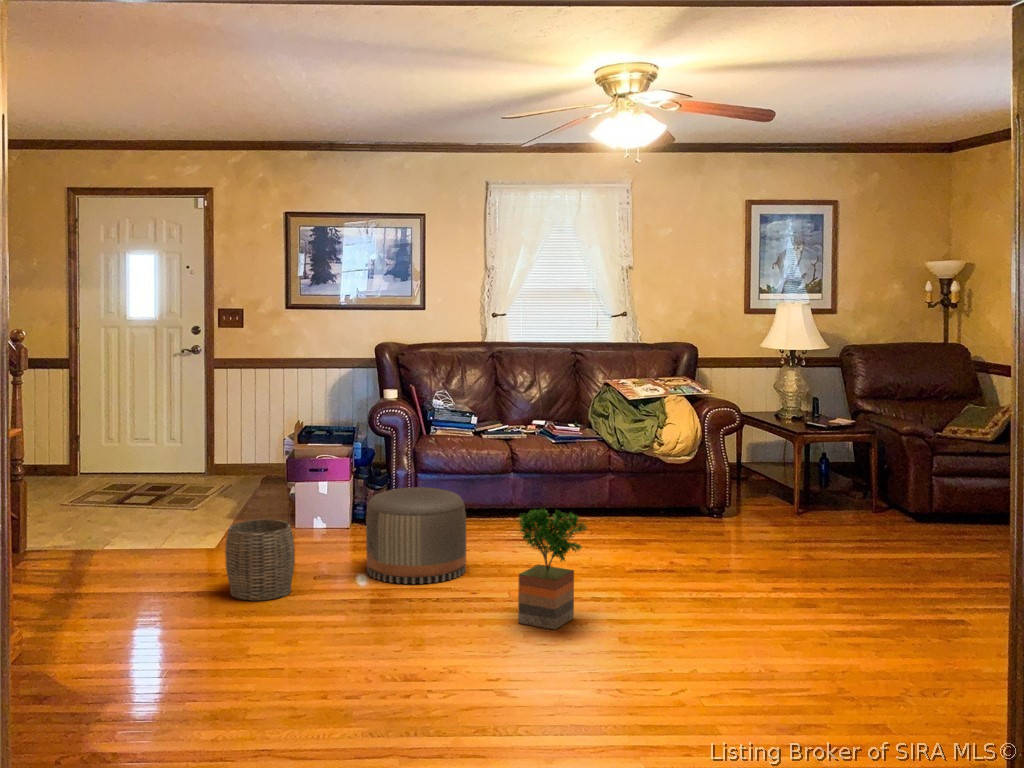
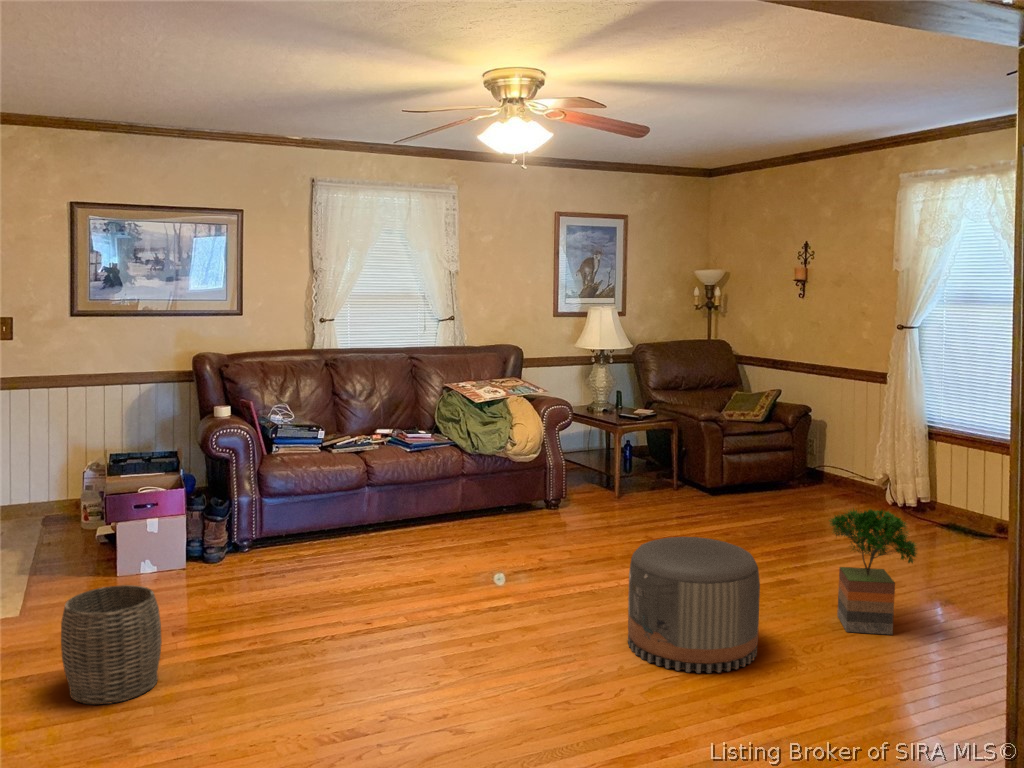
pouf: present [366,487,466,584] -> present [628,537,760,673]
potted tree: present [518,509,588,629] -> present [829,509,917,635]

